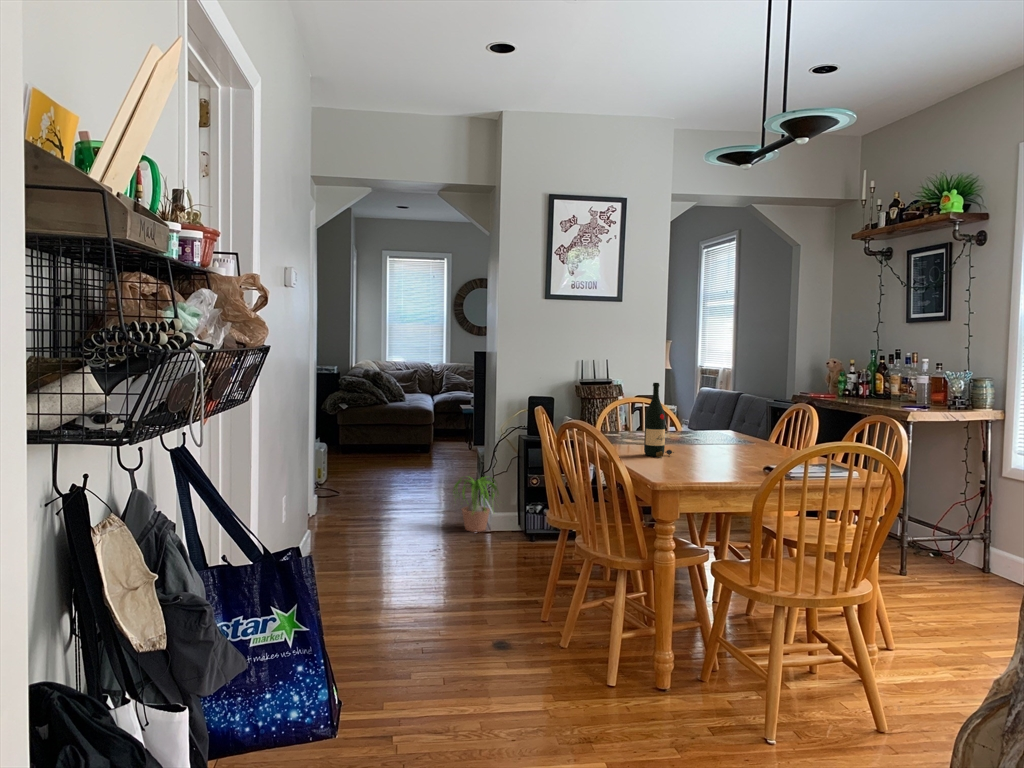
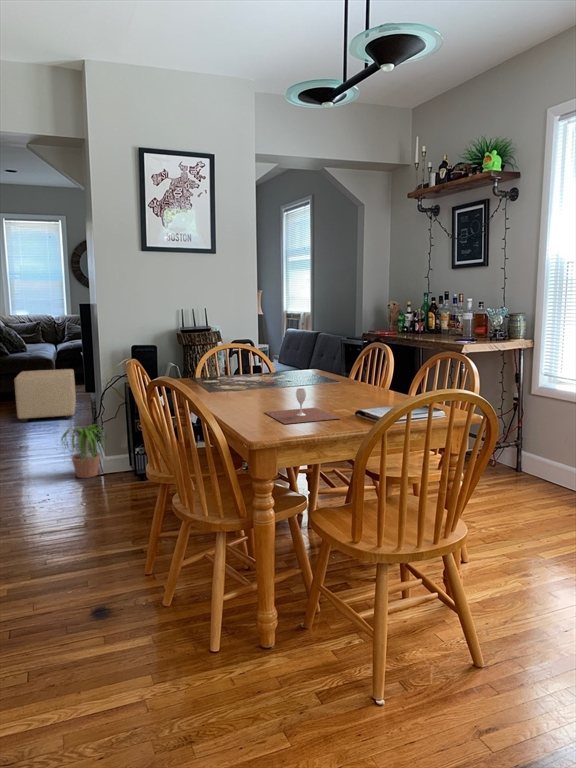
wine bottle: present [644,383,672,457] -> none [238,331,268,406]
ottoman: none [399,421,457,475] -> present [14,369,76,422]
wine glass: none [669,440,747,472] -> present [264,388,340,424]

